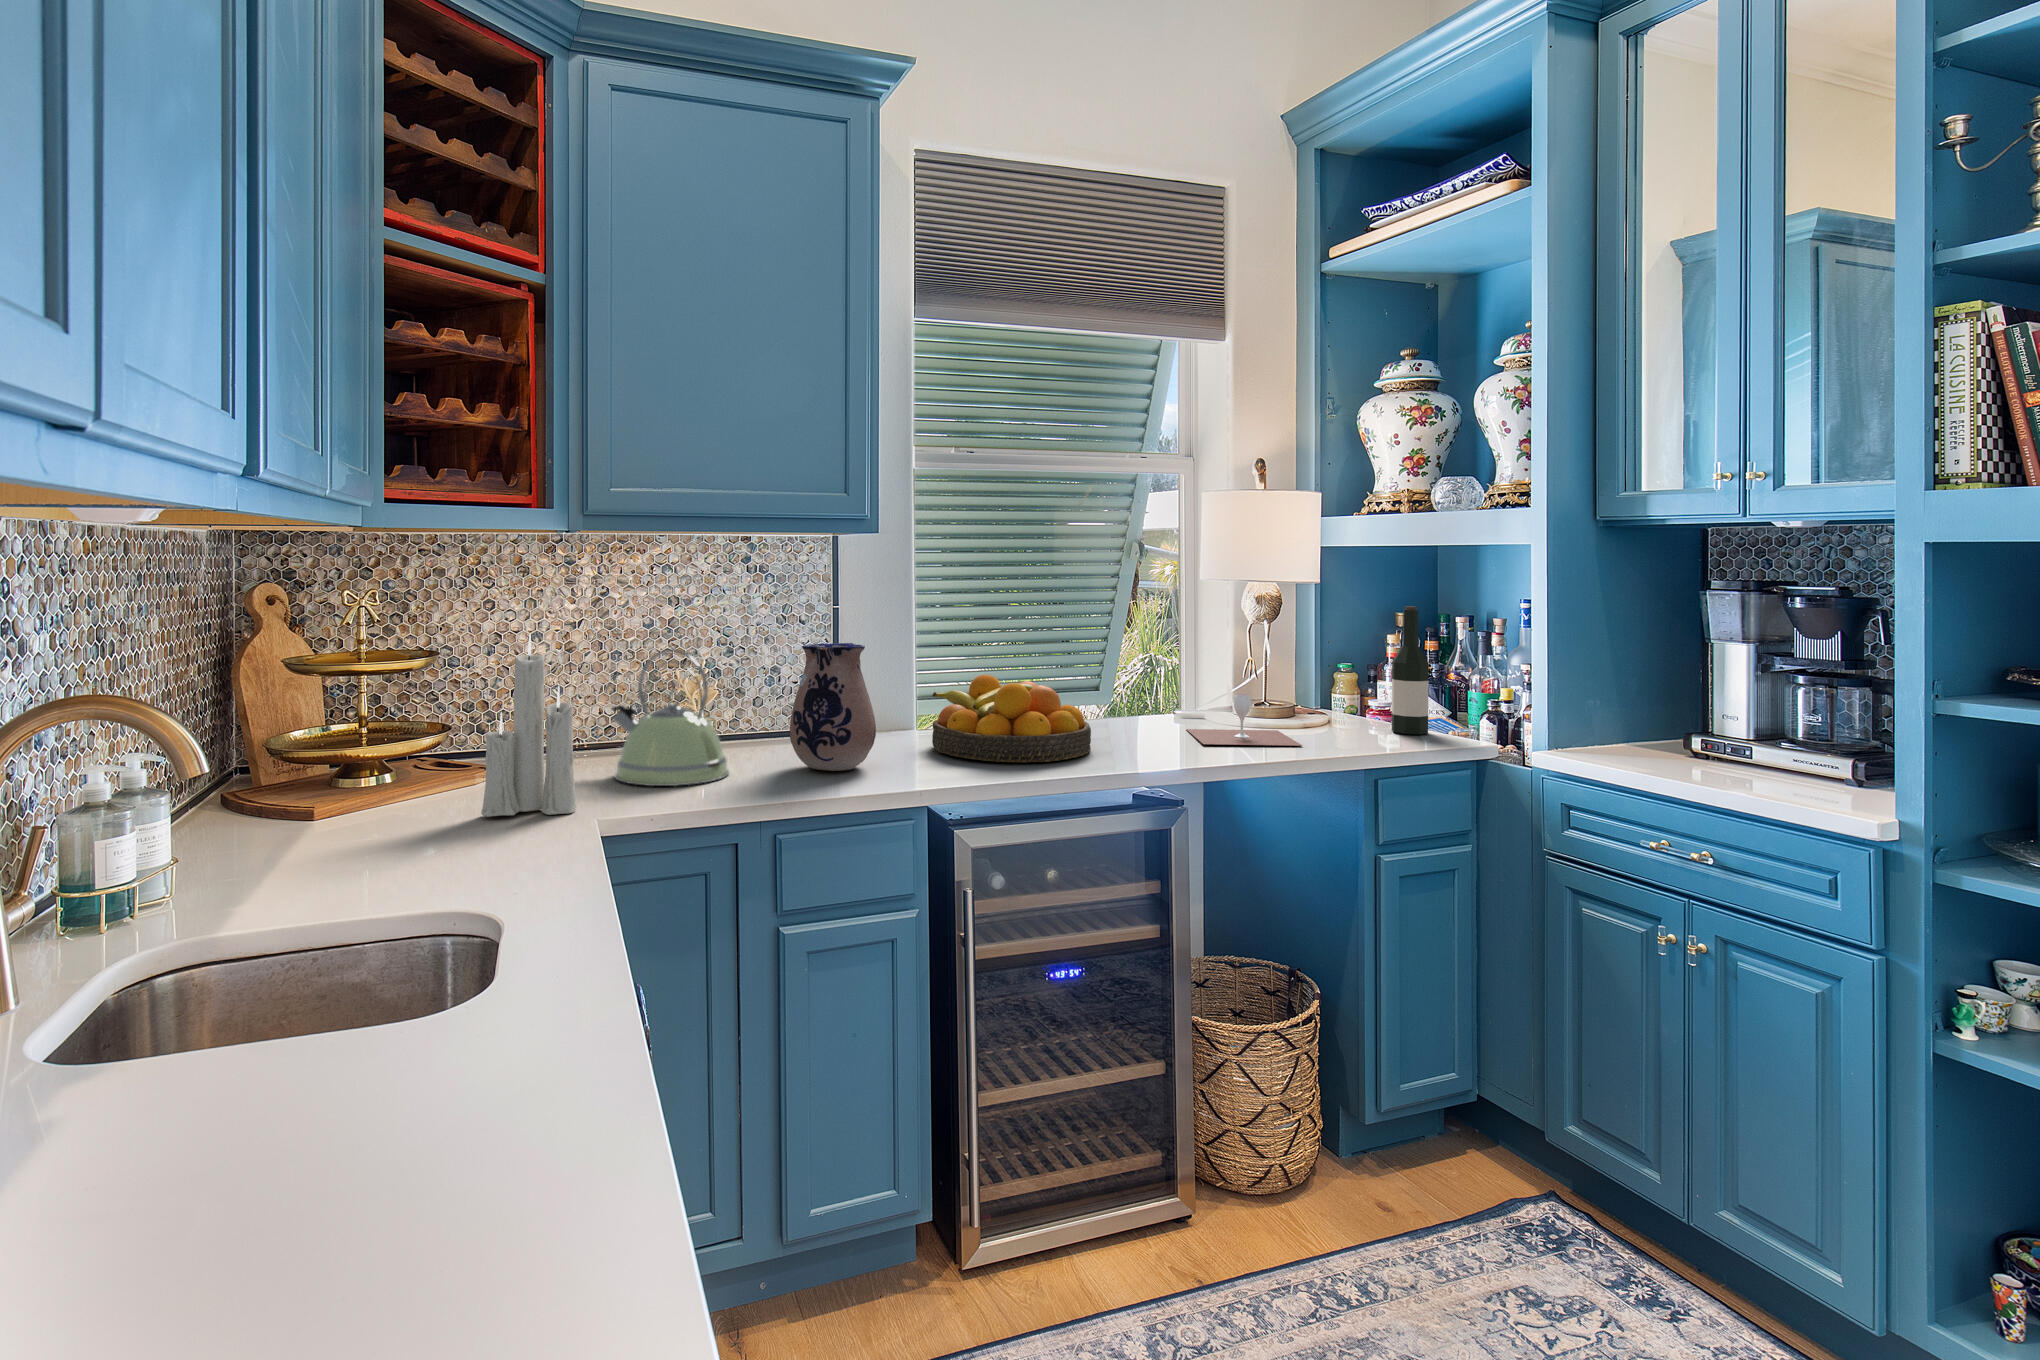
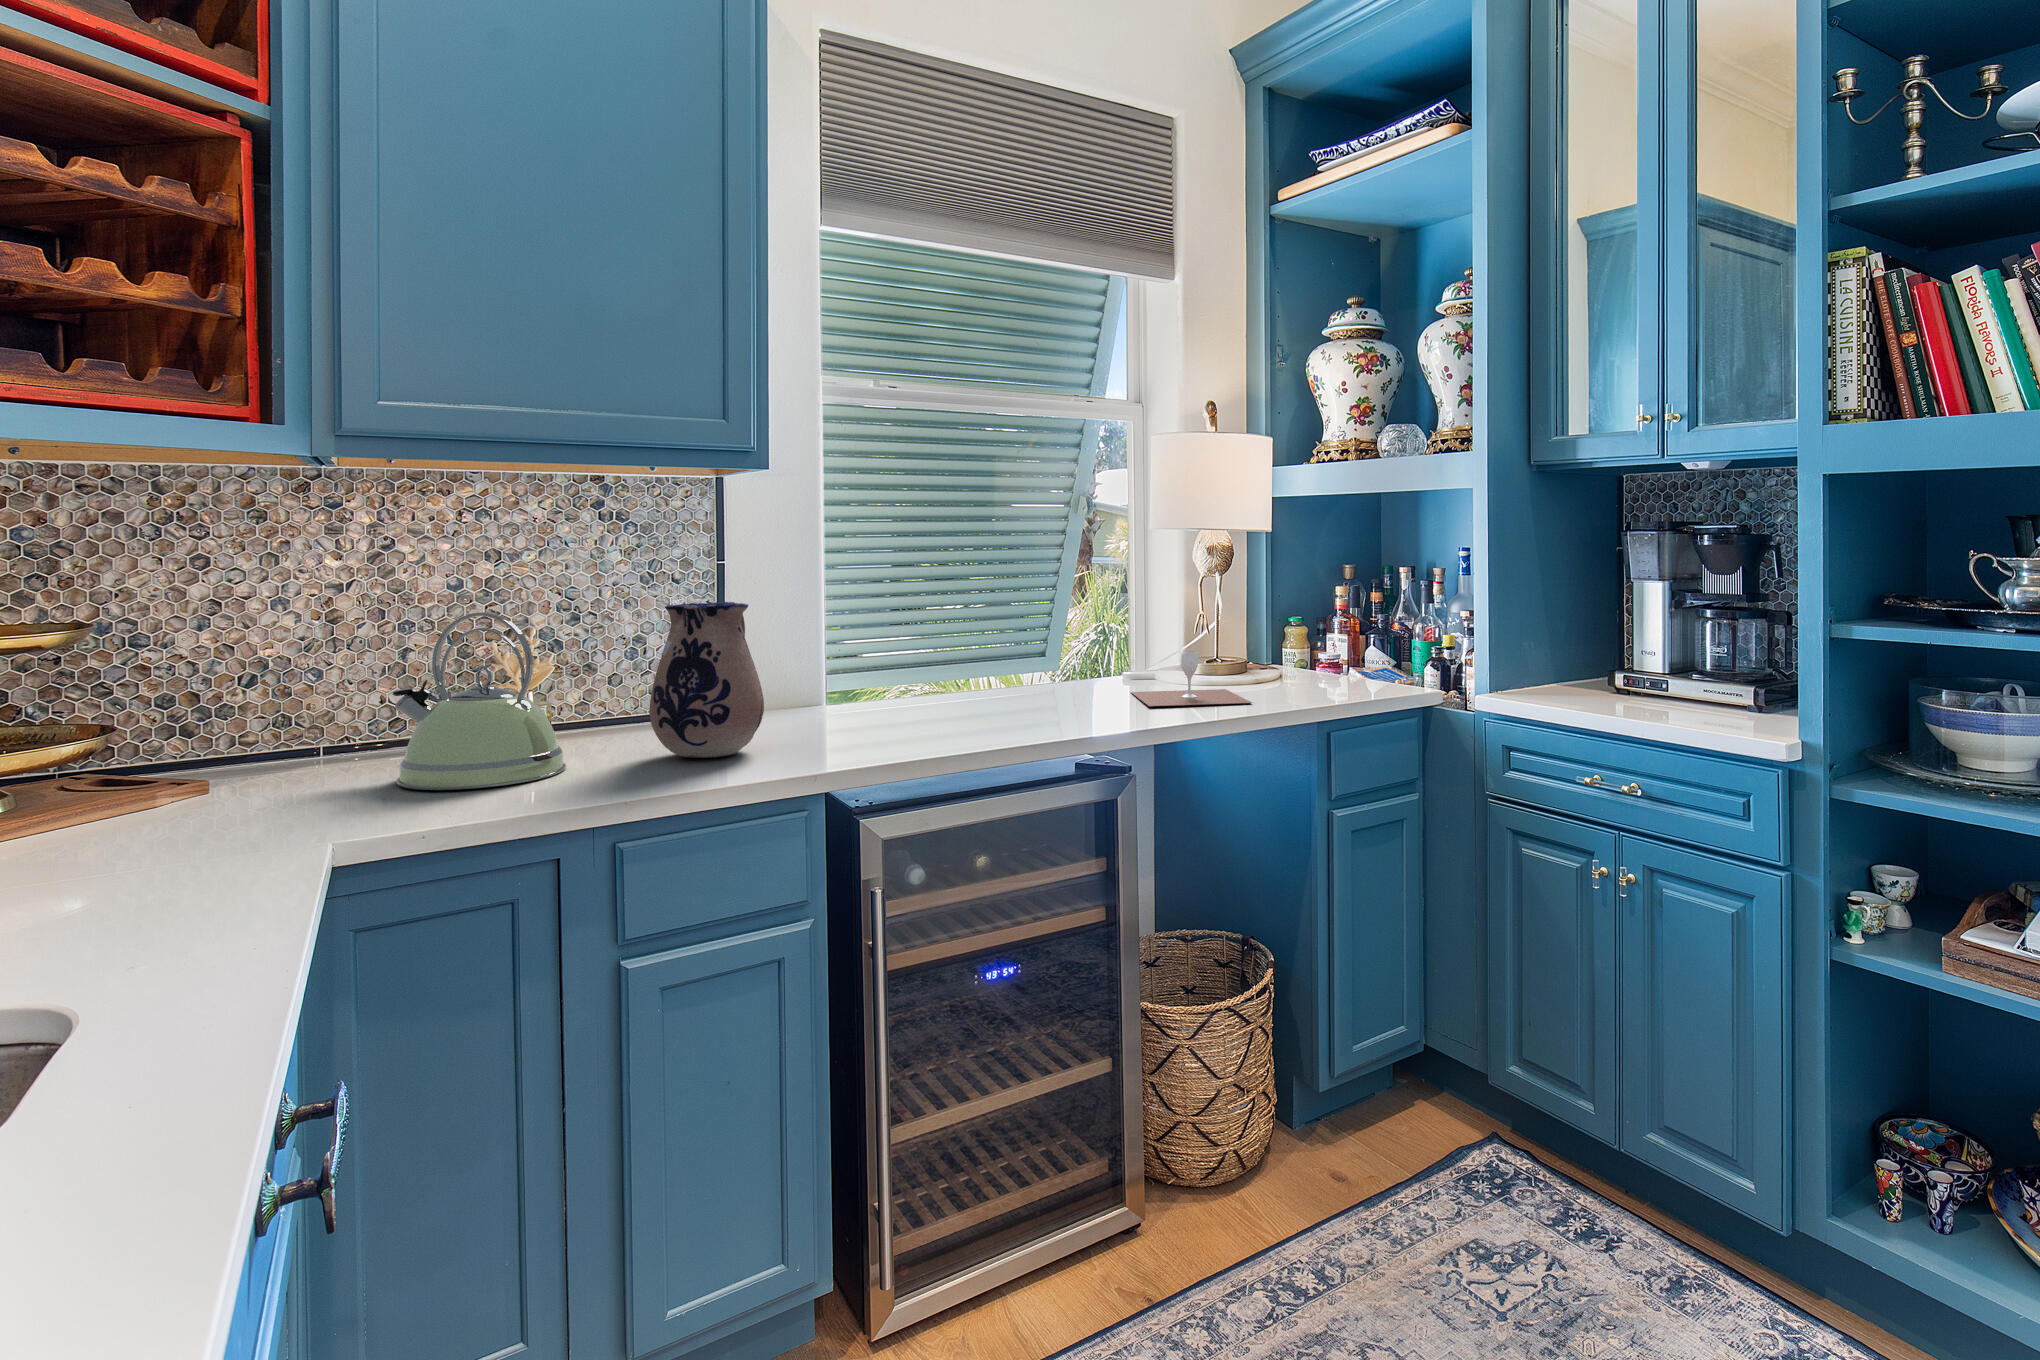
wine bottle: present [1392,606,1429,734] -> none [1338,555,1374,687]
candle: present [481,634,576,817] -> none [161,577,322,847]
fruit bowl: present [932,675,1091,763] -> none [838,638,1026,736]

